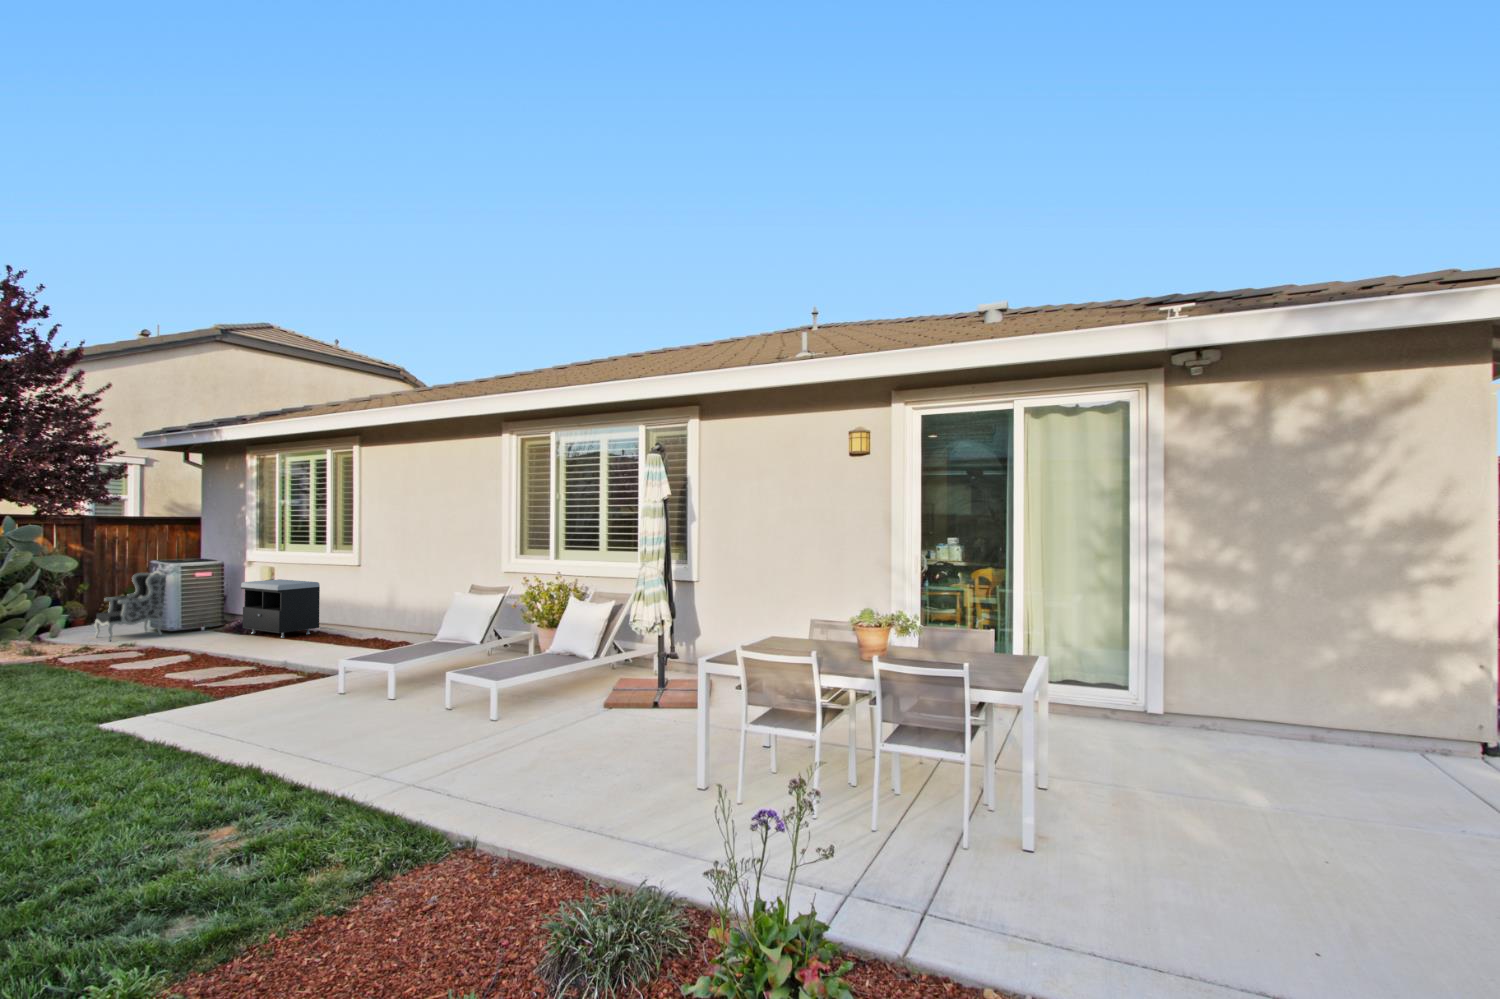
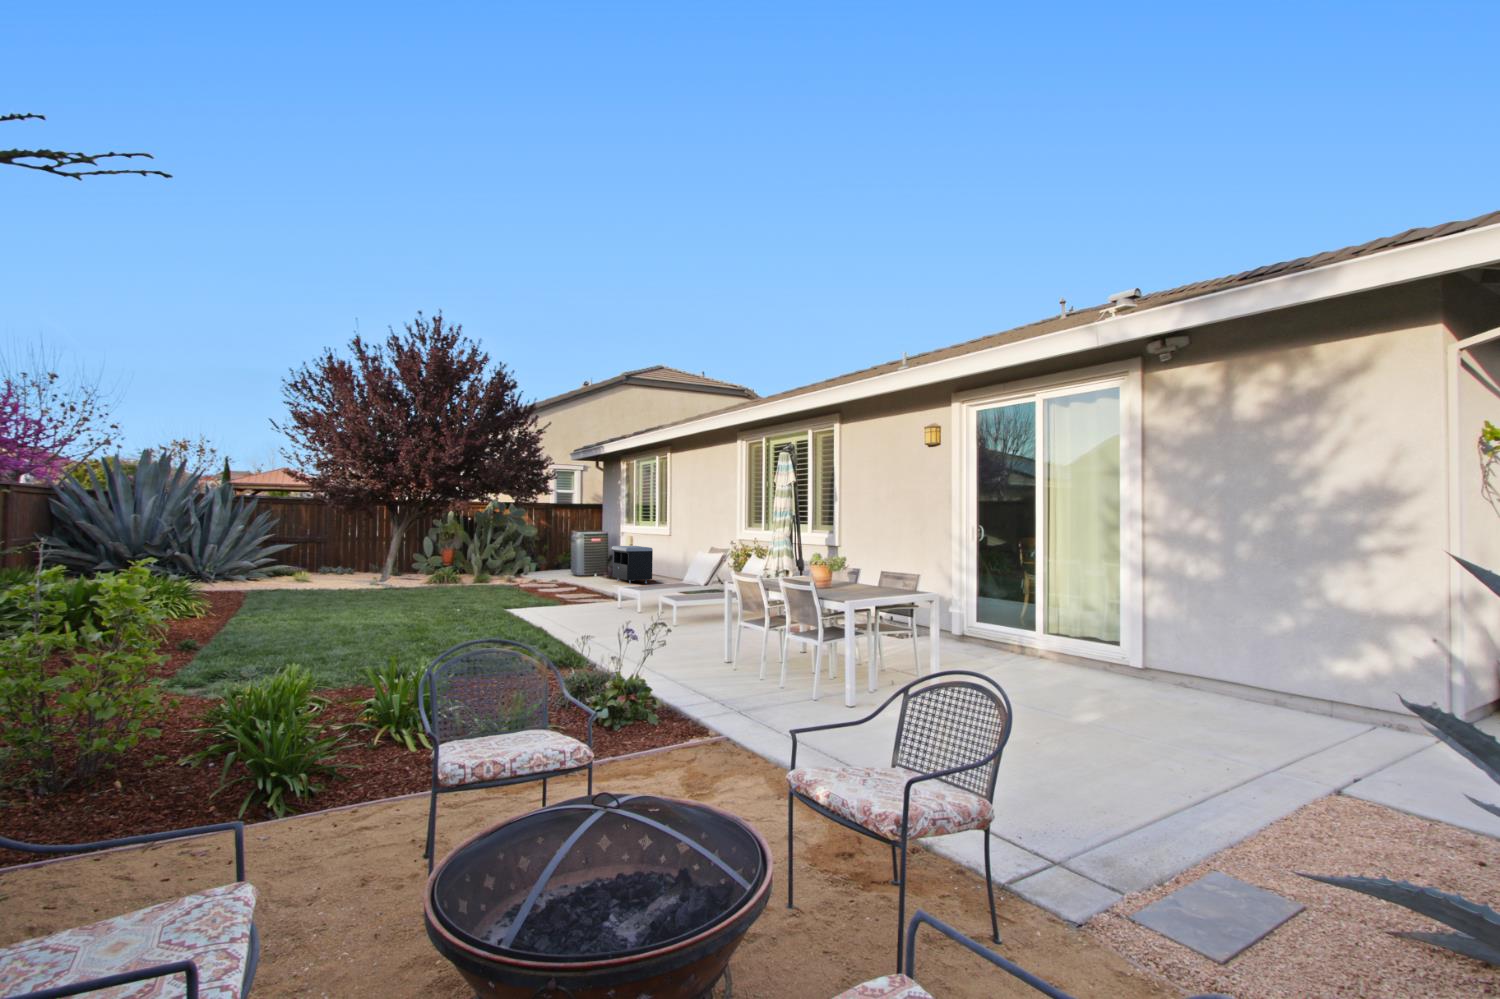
armchair: present [94,571,166,641] -> none [541,537,575,579]

